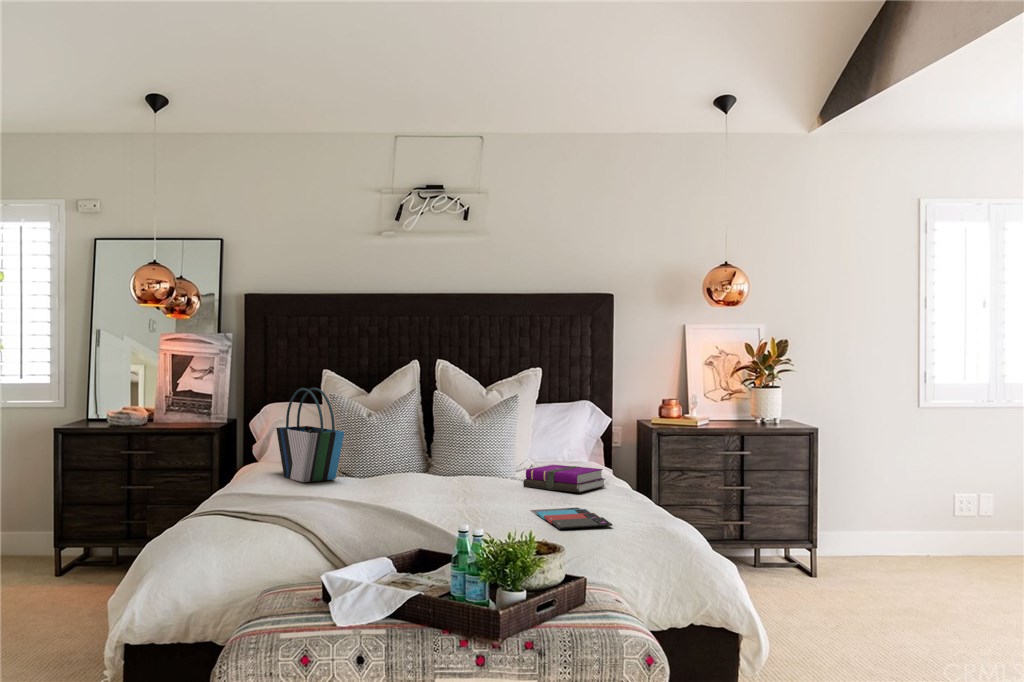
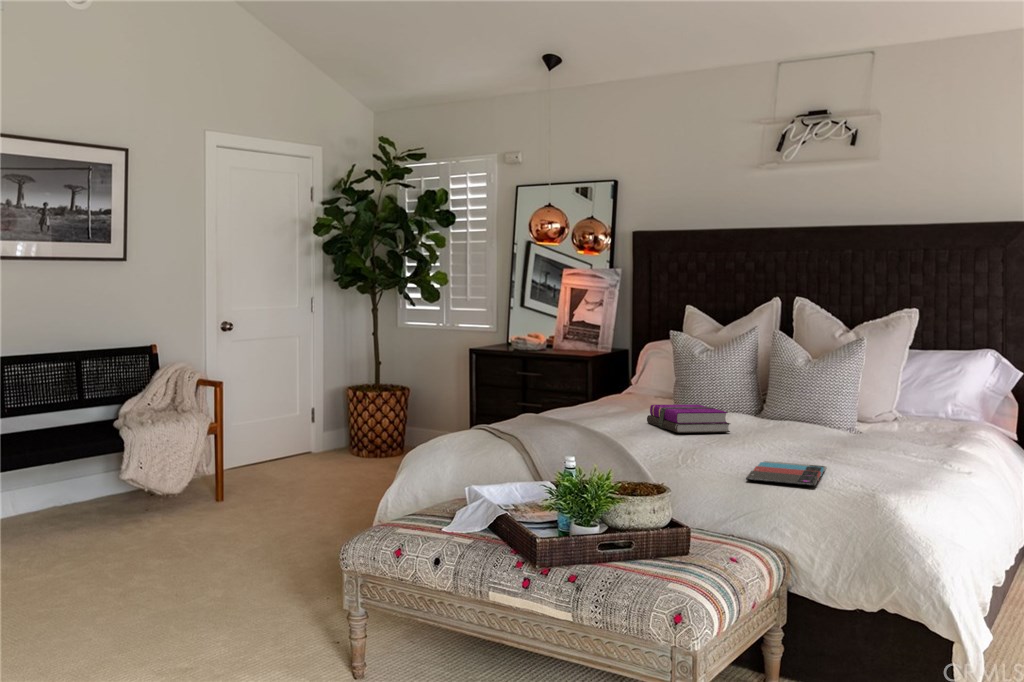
tote bag: present [276,388,344,482] -> none [598,317,640,412]
notebook: present [523,465,605,492] -> present [647,405,730,433]

